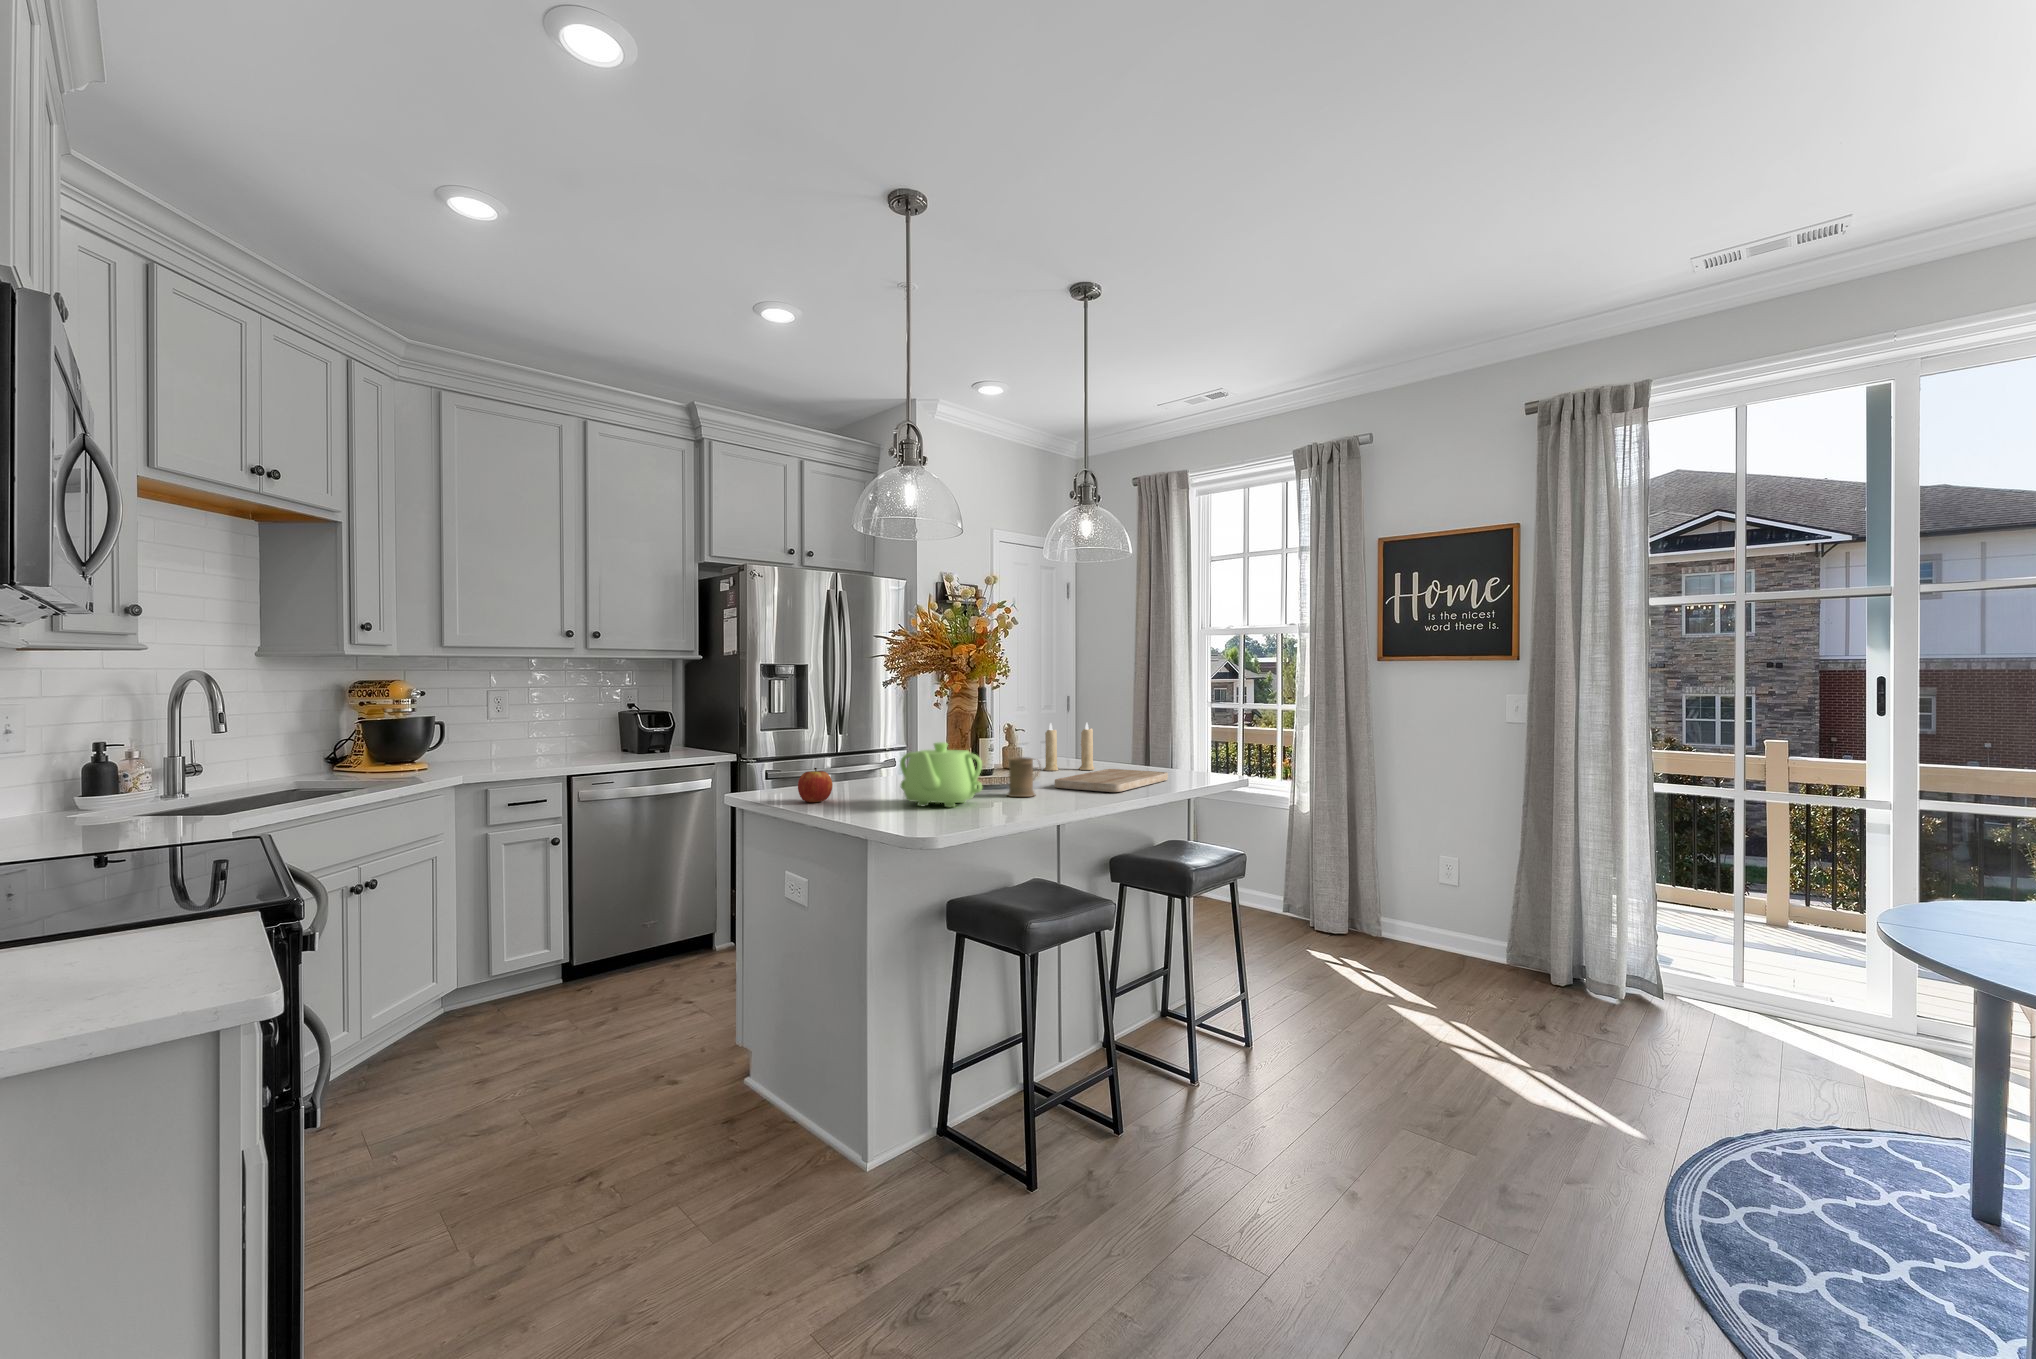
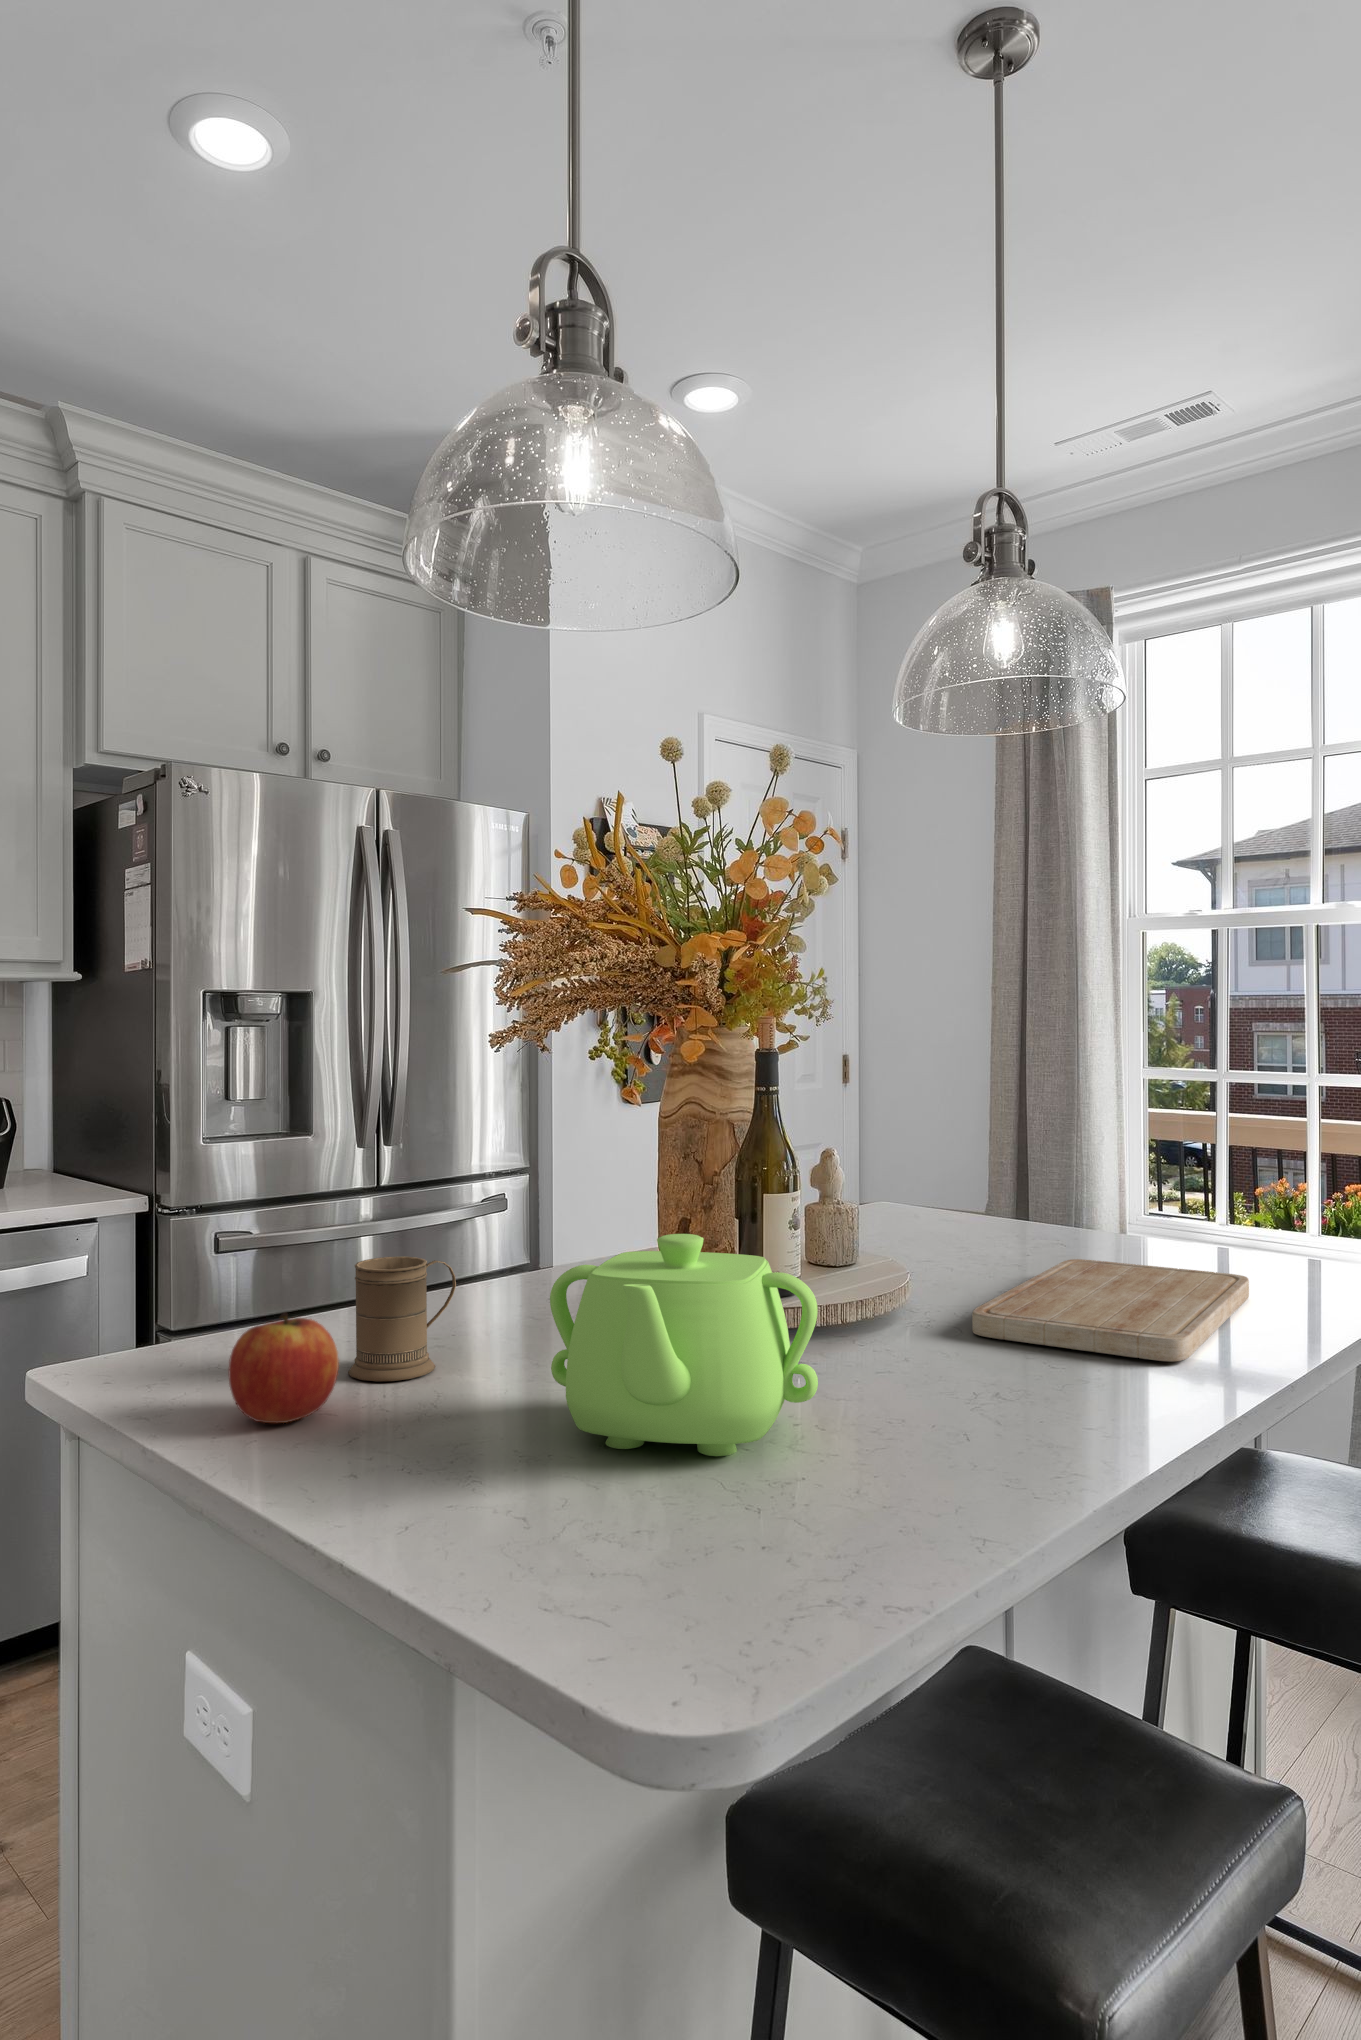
candle: present [1044,723,1095,771] -> none [884,1131,1012,1257]
mug: present [1008,757,1039,797] -> present [348,1256,456,1381]

